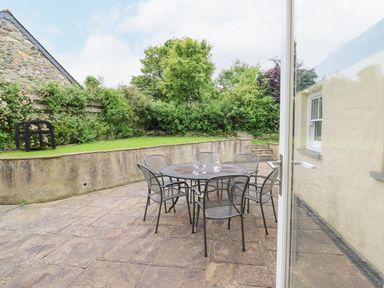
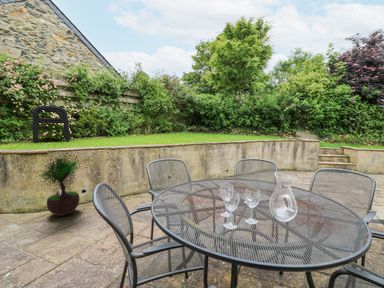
potted tree: none [61,155,90,200] -> present [41,156,80,216]

